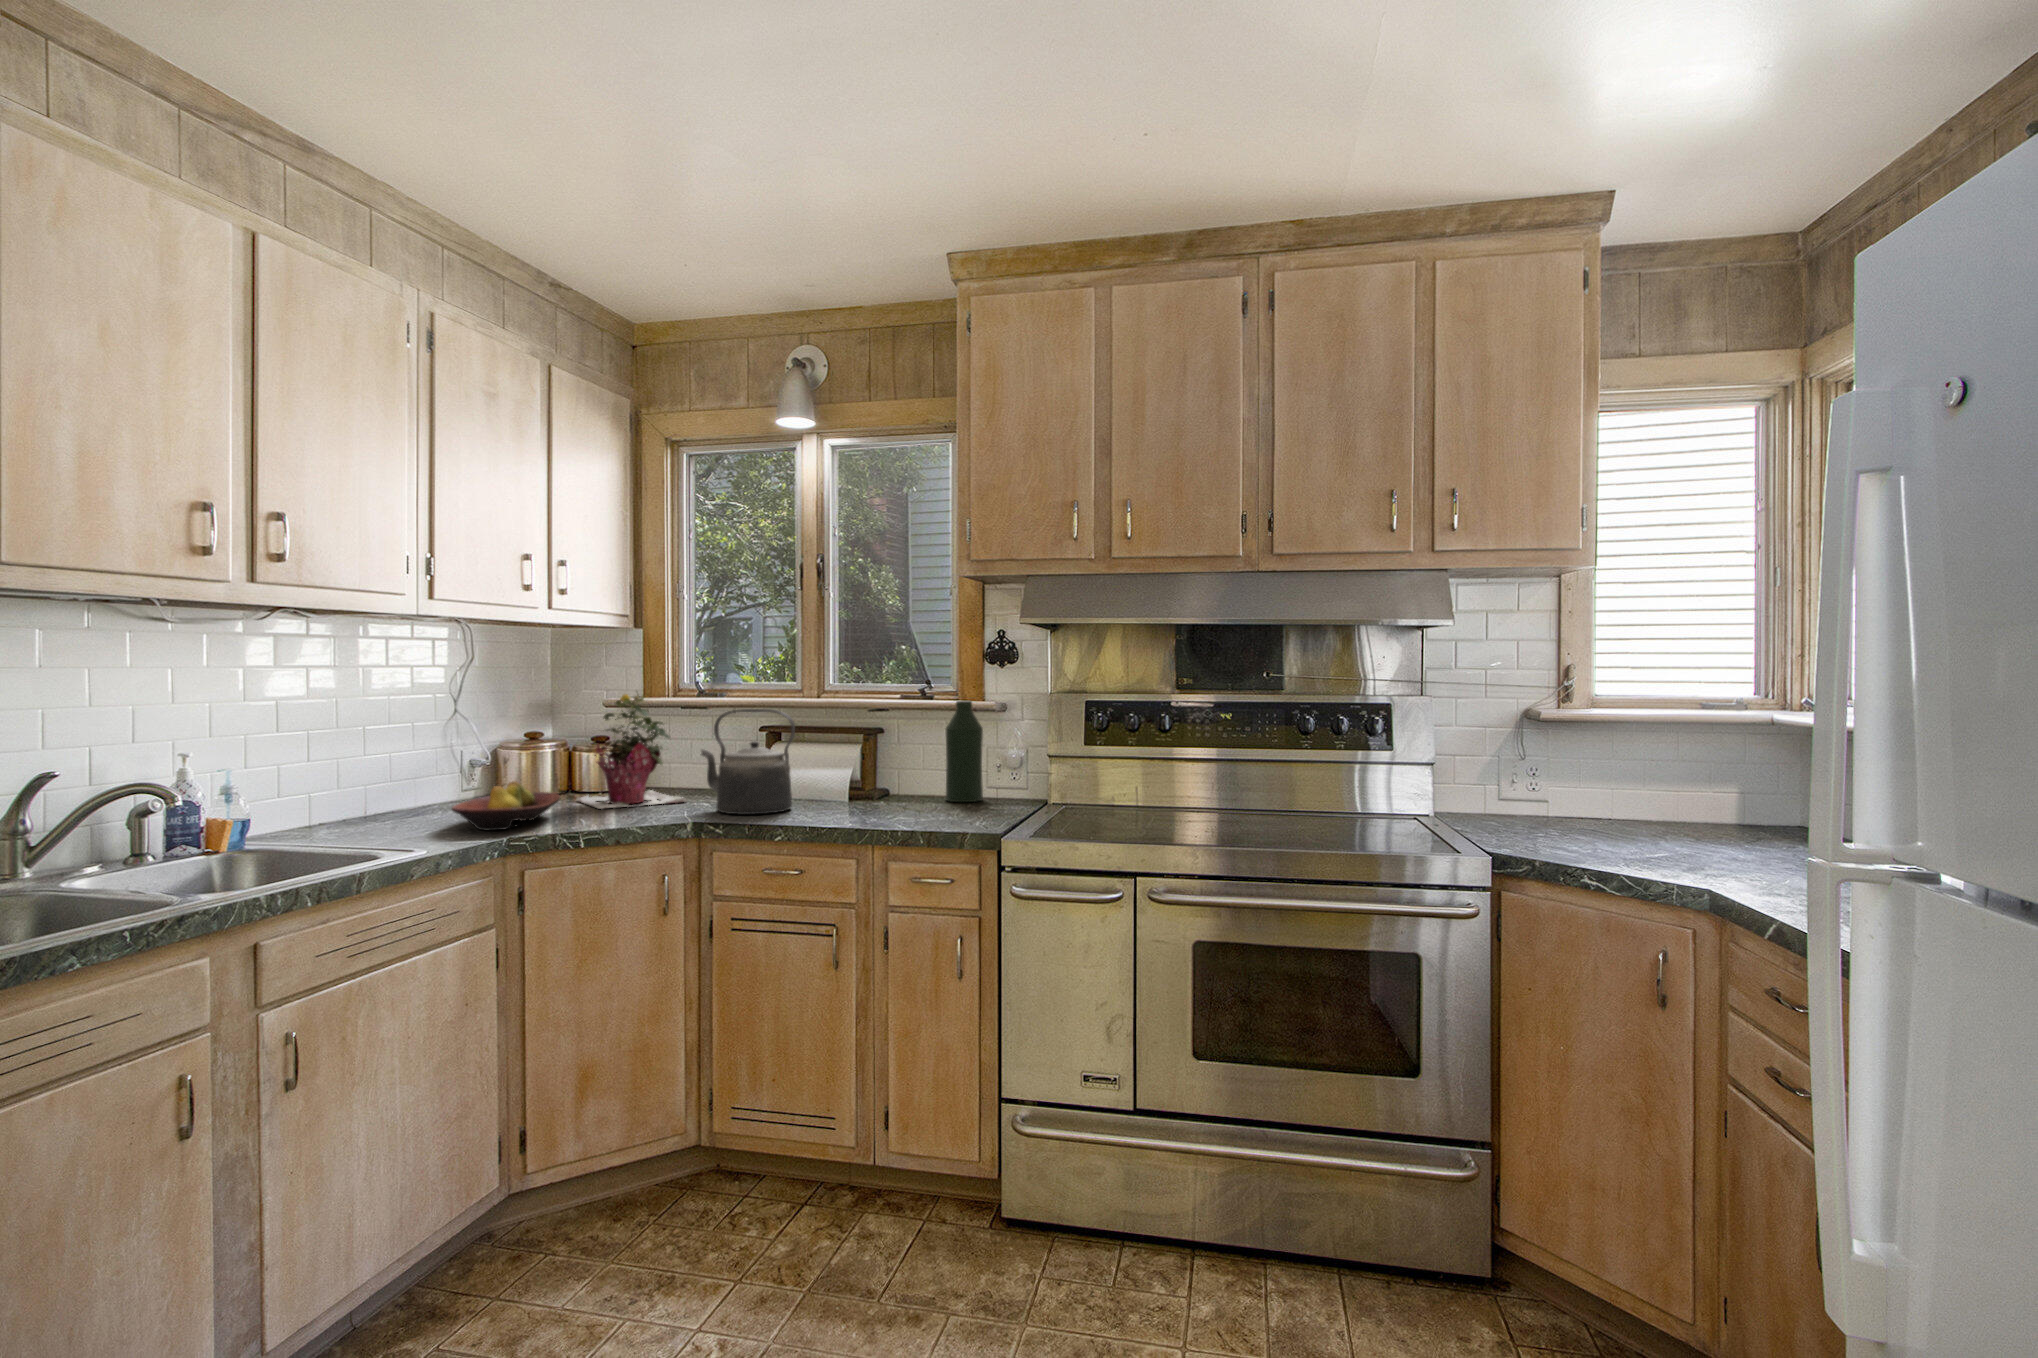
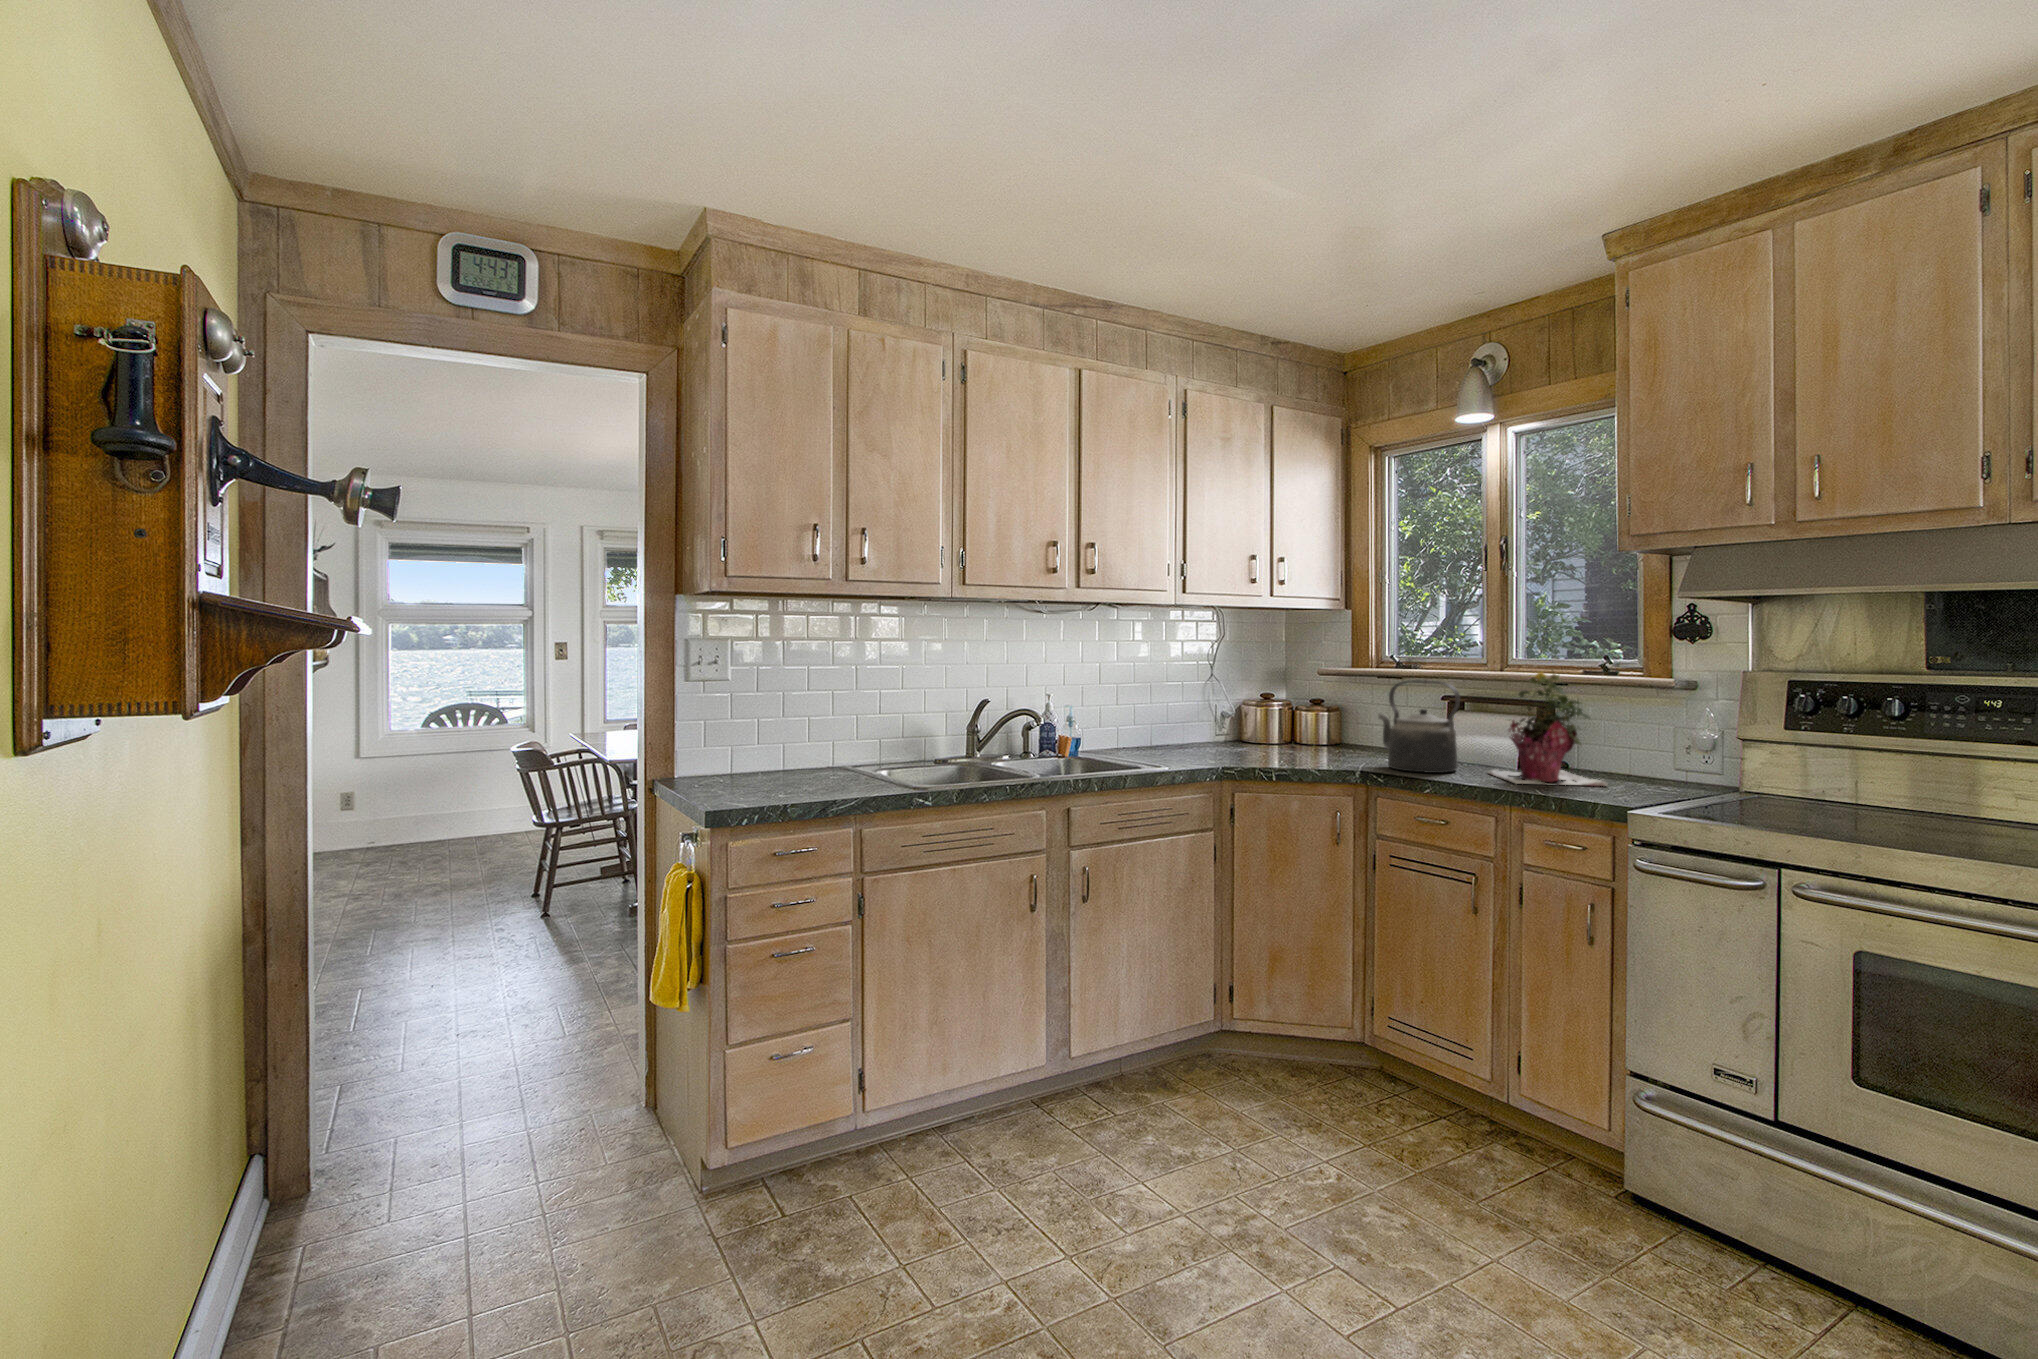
potted plant: present [577,694,686,809] -> present [1488,672,1607,786]
bottle: present [946,701,983,802] -> none [1628,679,1677,785]
fruit bowl: present [452,782,560,830] -> none [1191,729,1268,763]

